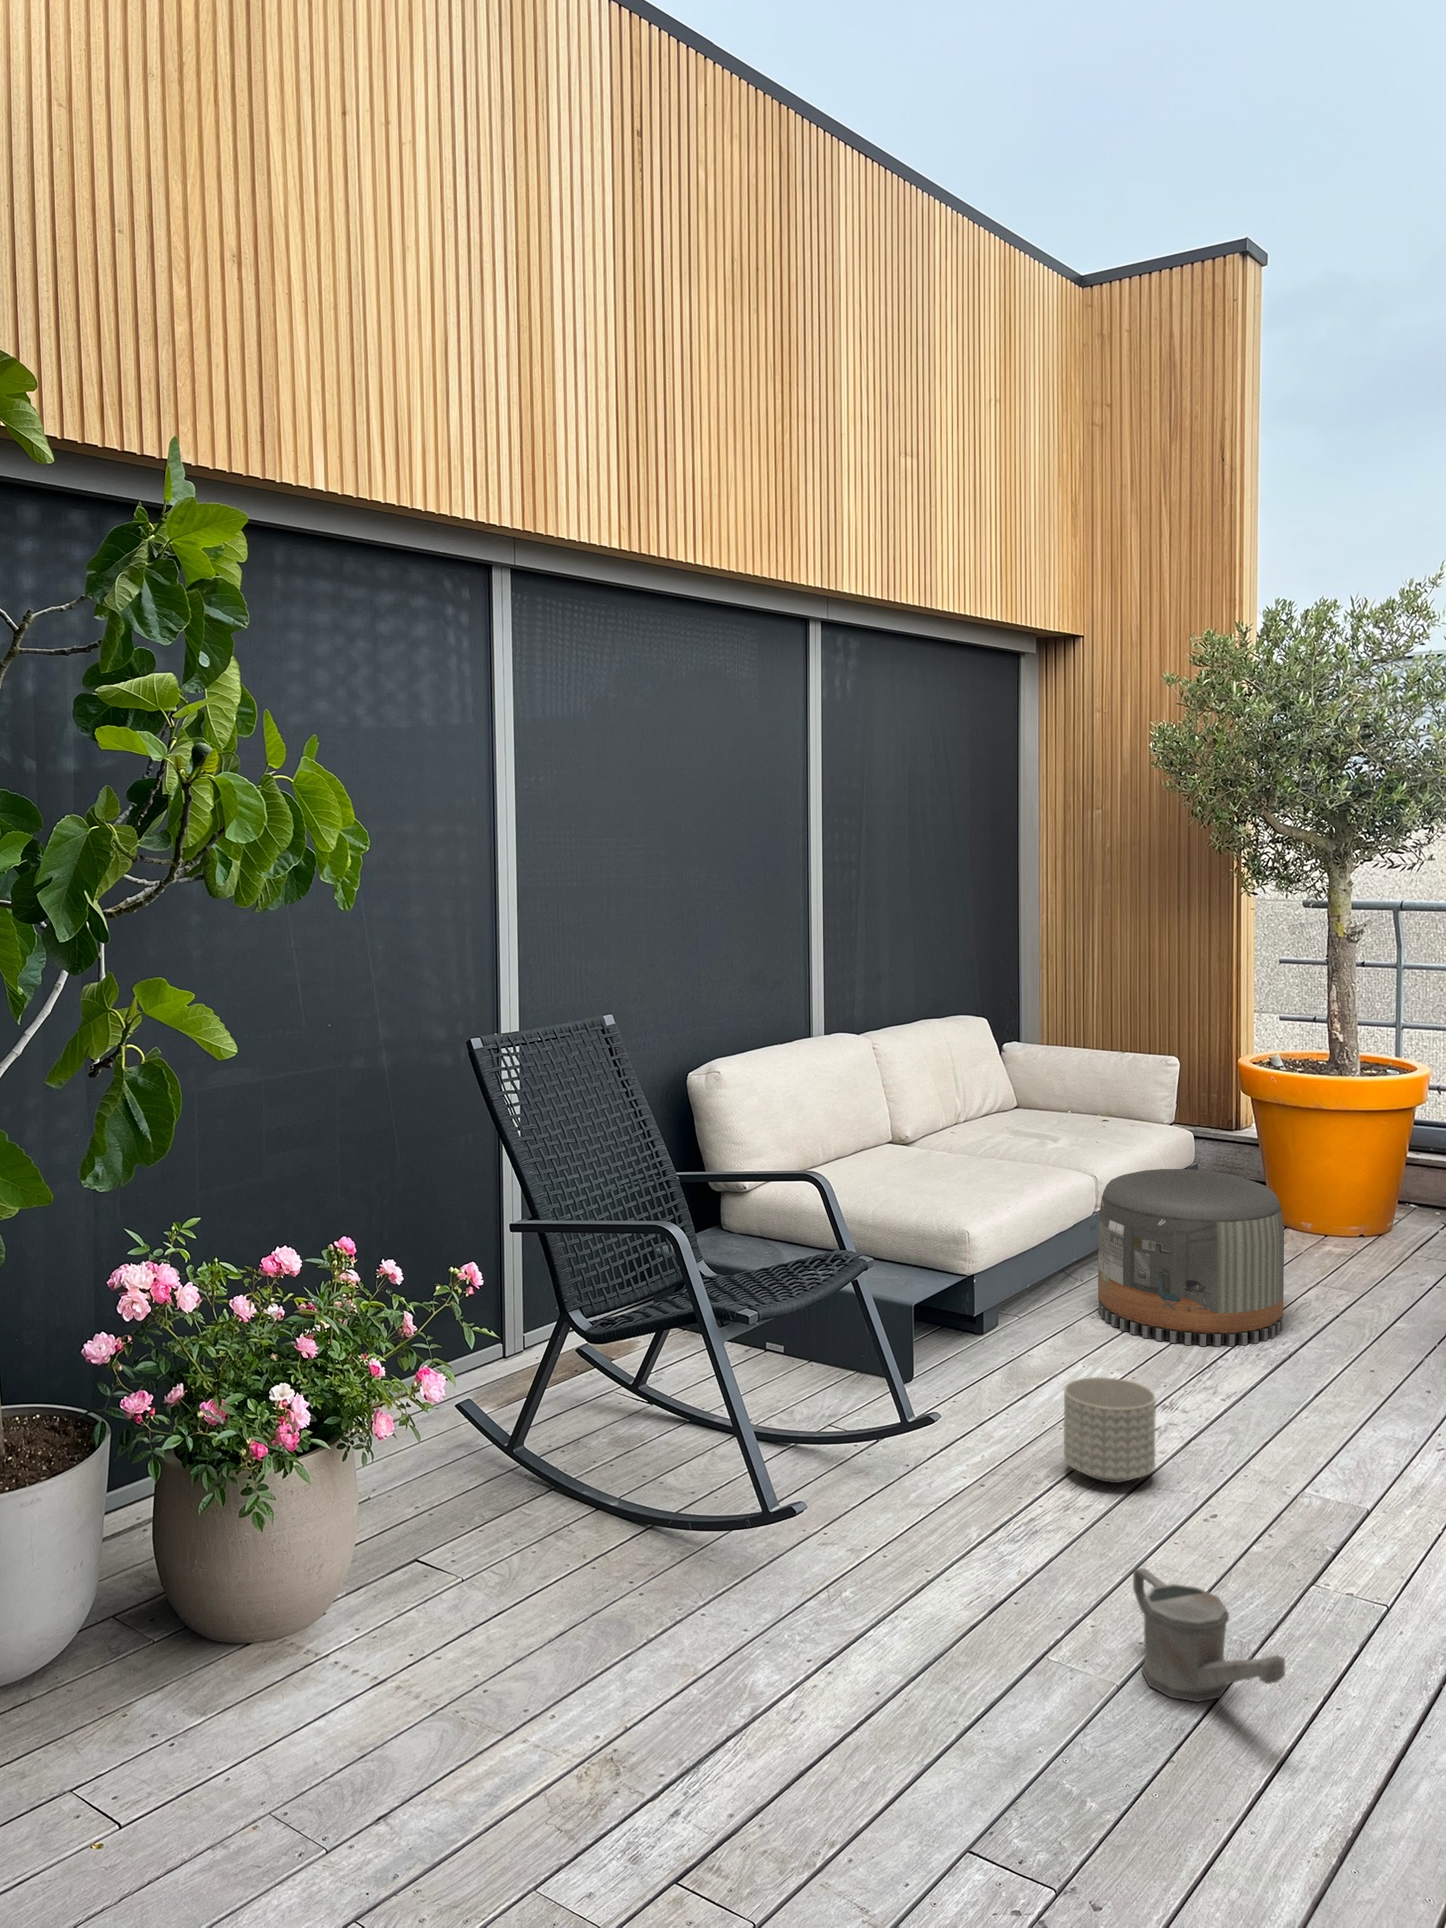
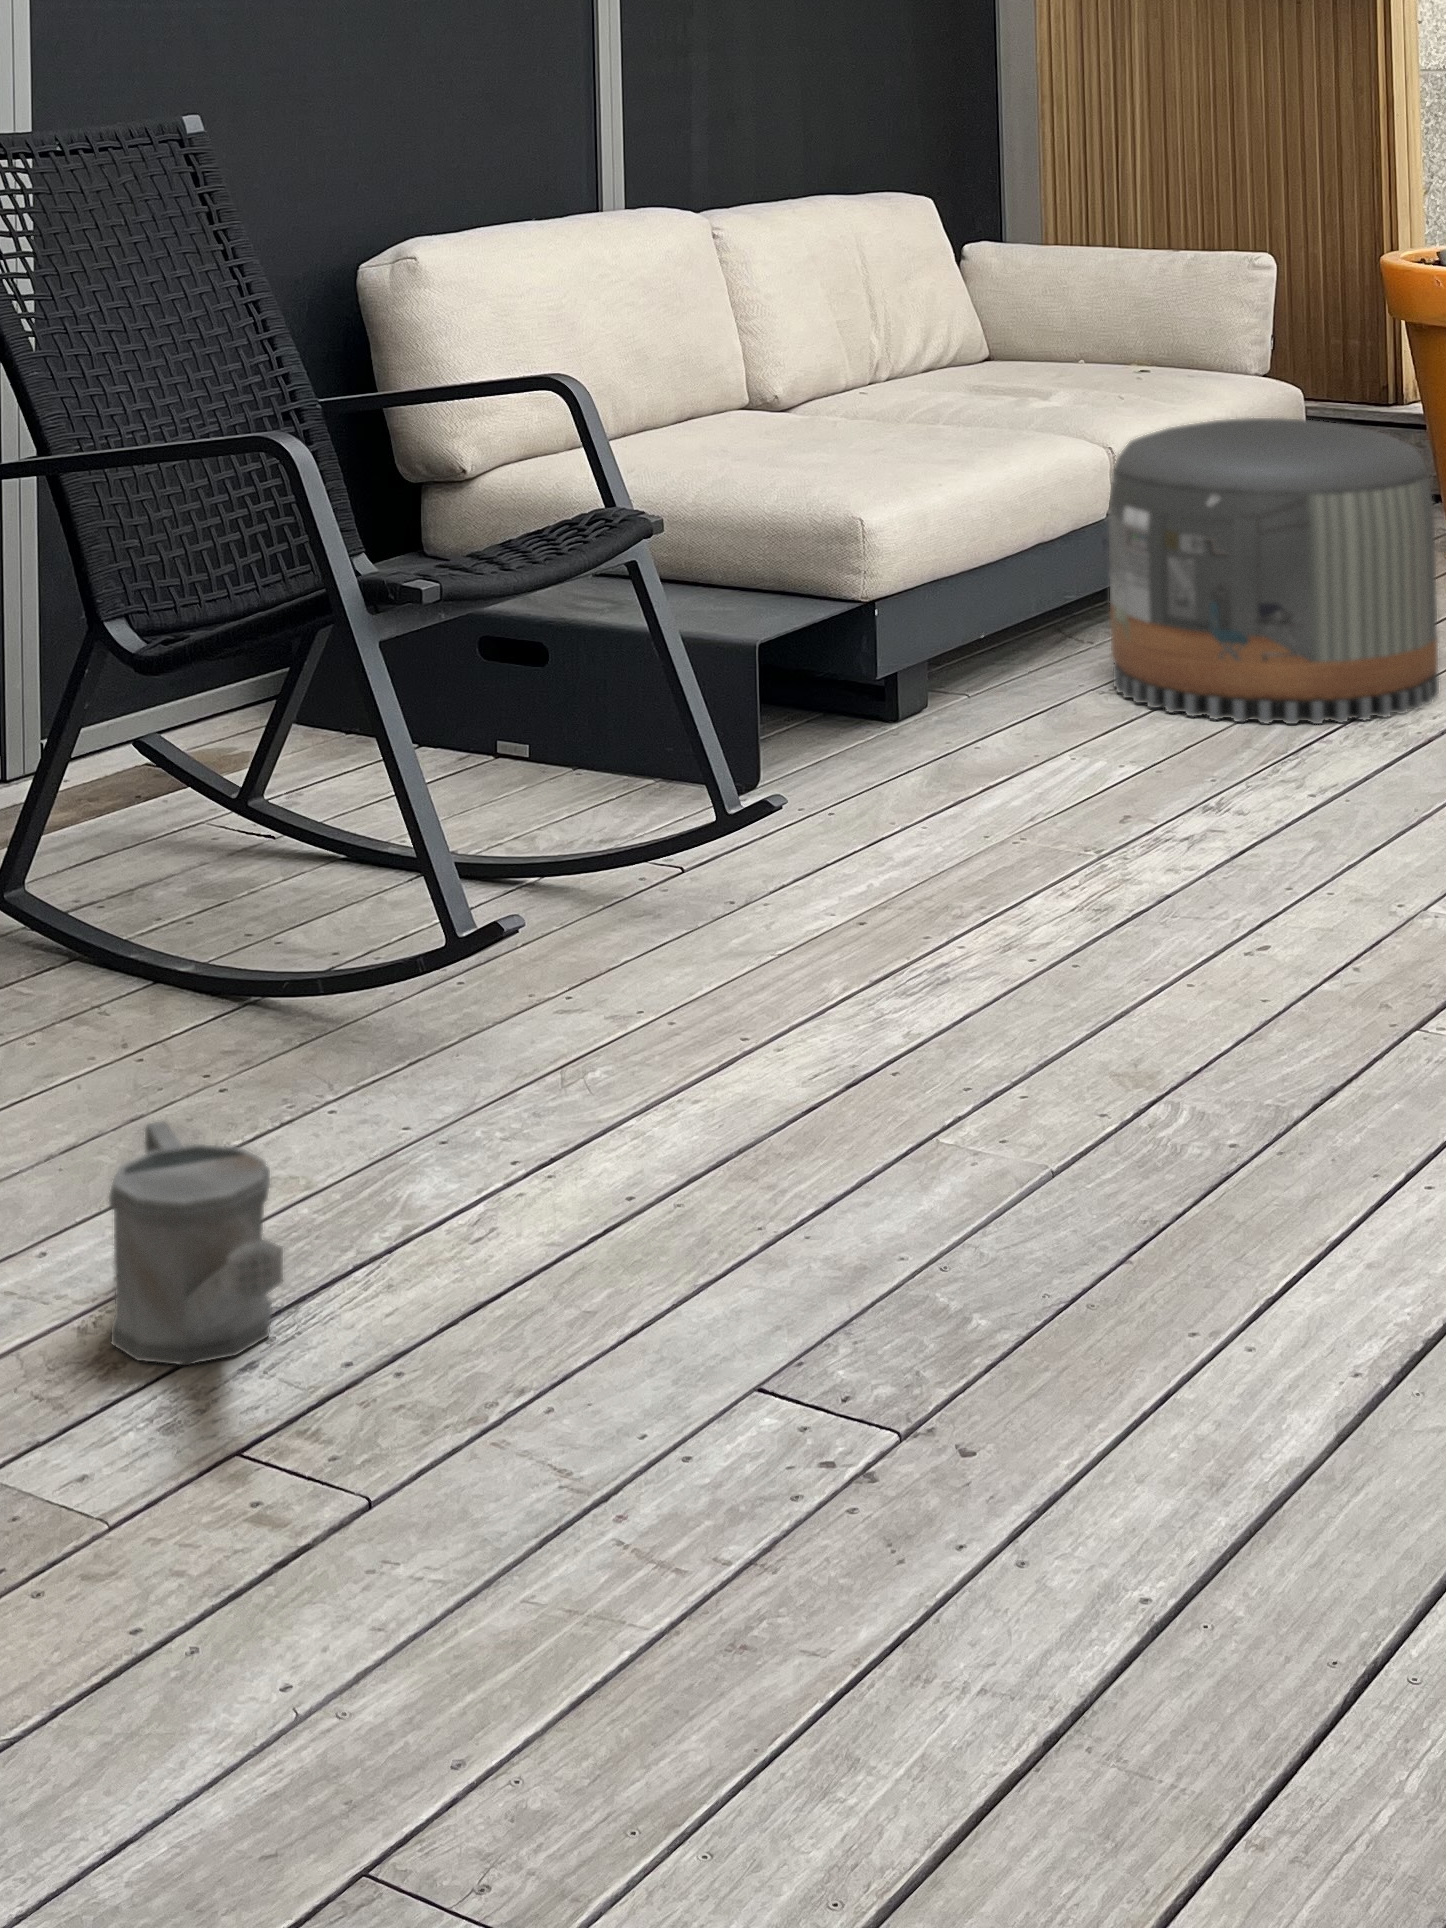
planter: present [1064,1377,1156,1483] -> none [1008,730,1170,910]
watering can: present [1133,1568,1285,1702] -> present [109,1121,283,1365]

